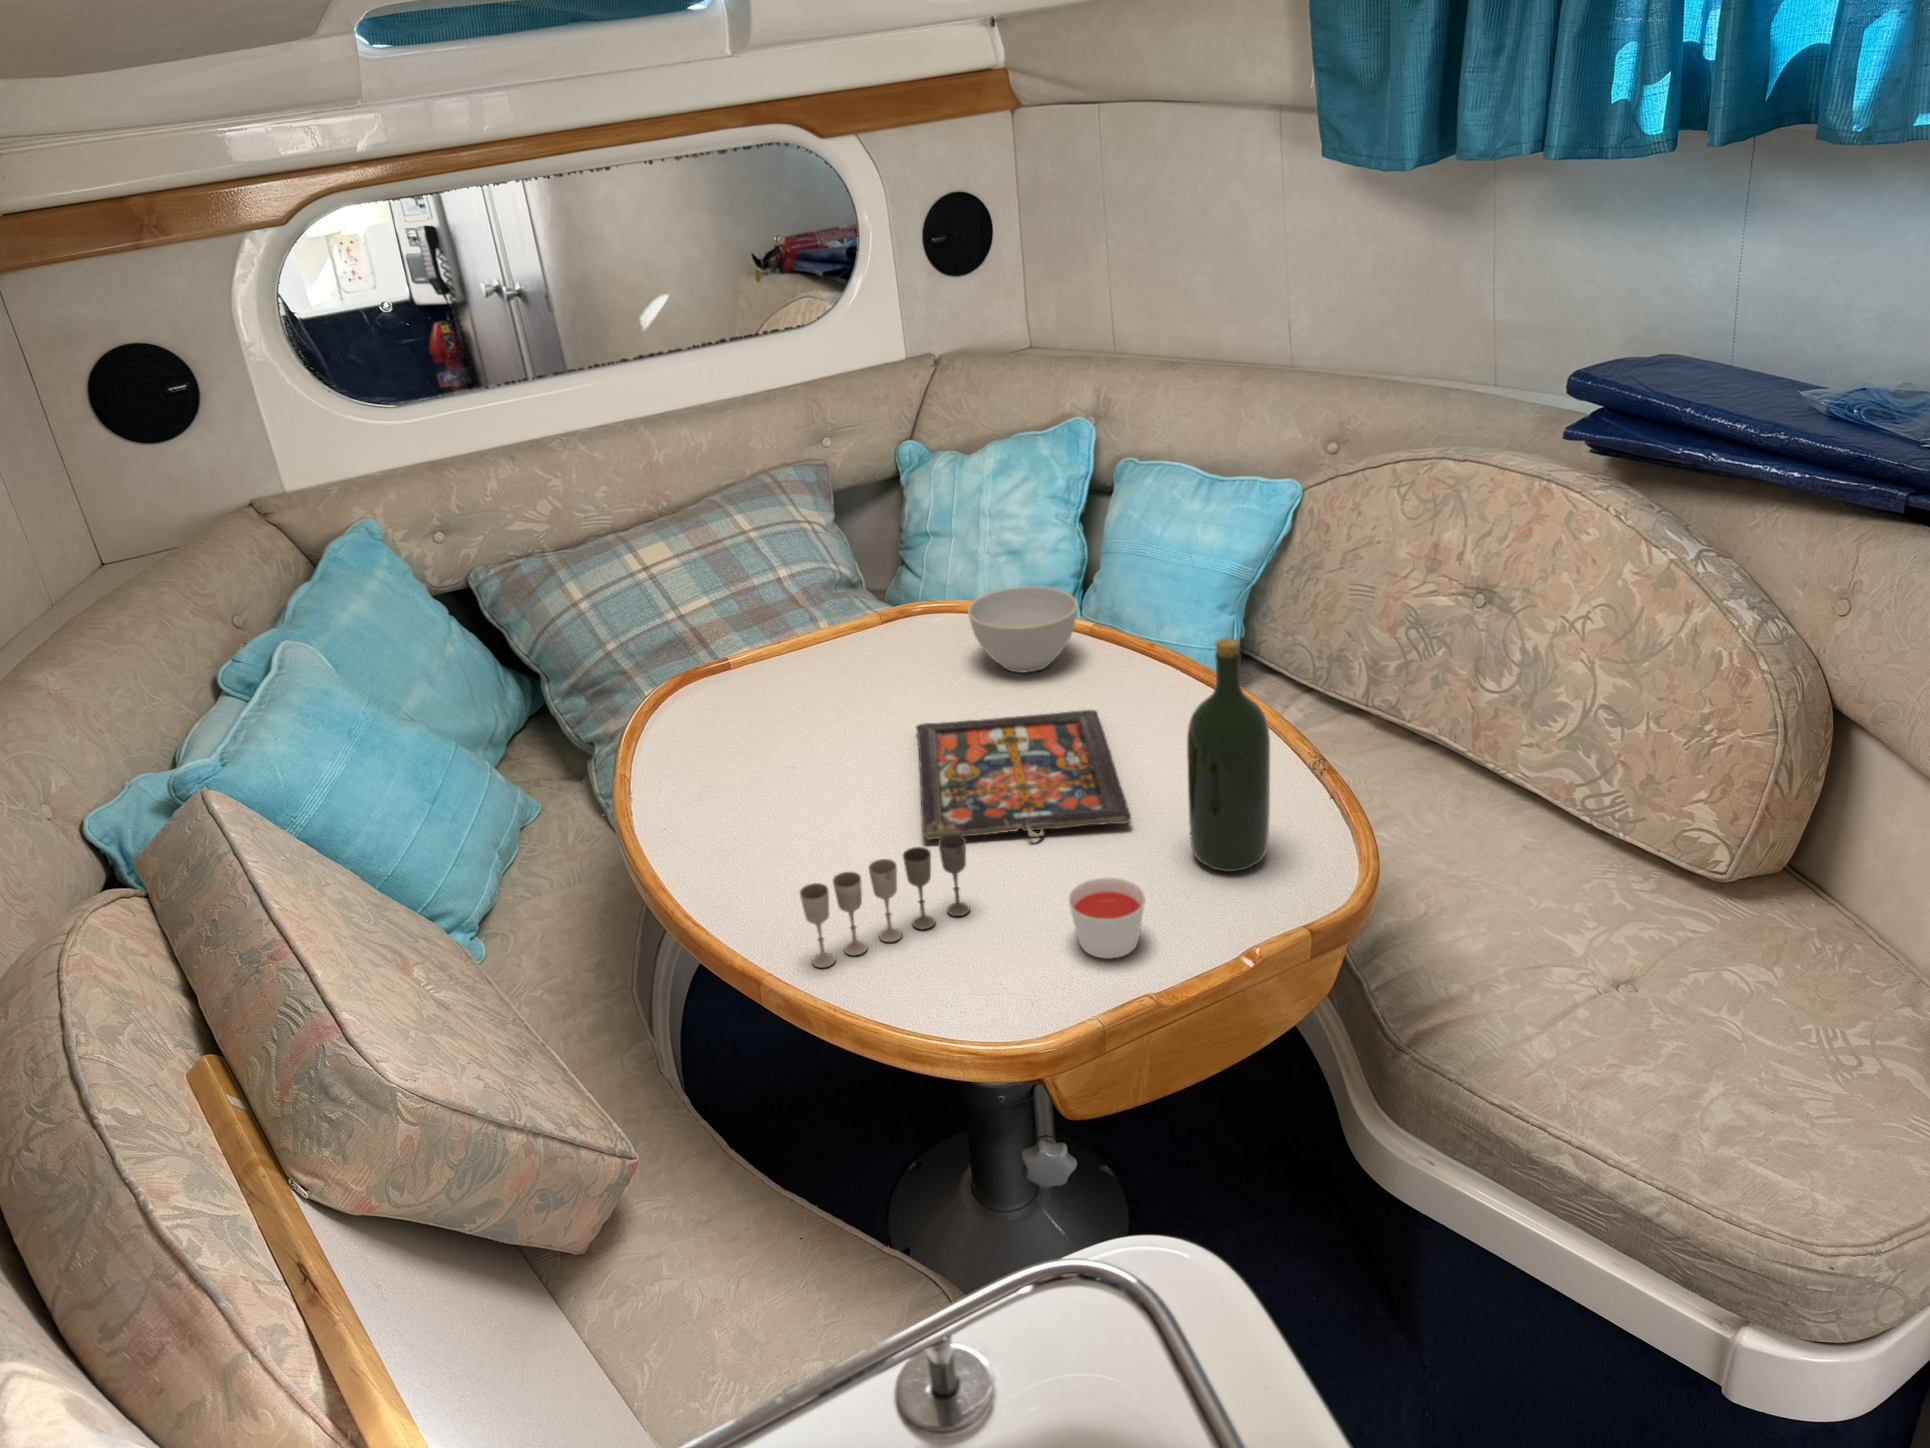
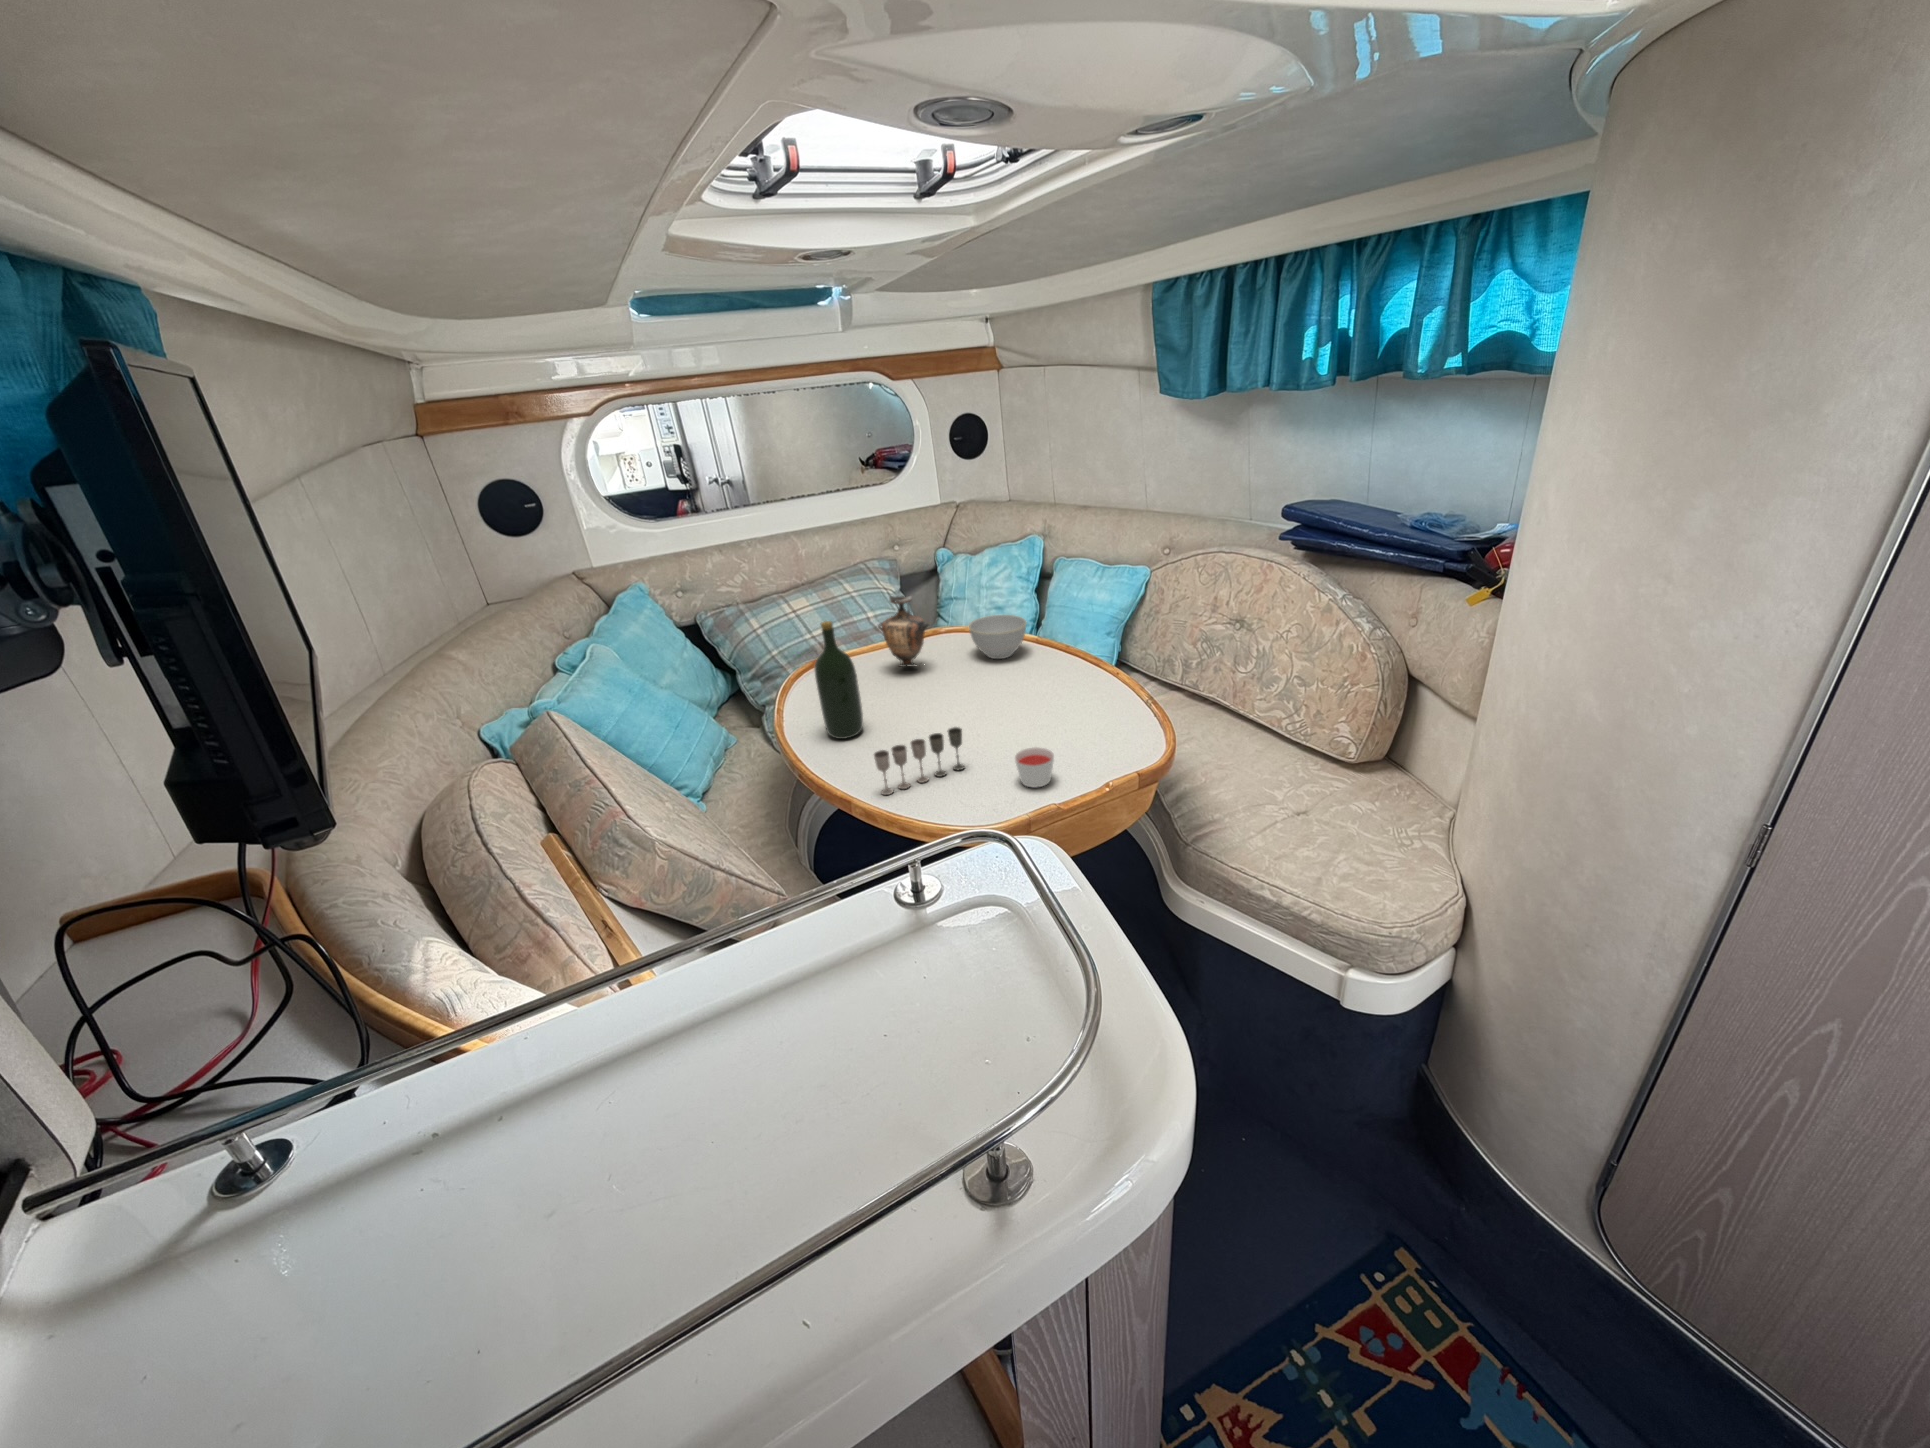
vase: none [800,558,895,689] -> present [879,596,928,667]
wine bottle: present [1187,638,1270,871] -> present [814,621,863,739]
board game: present [916,710,1131,840] -> none [940,675,1050,736]

